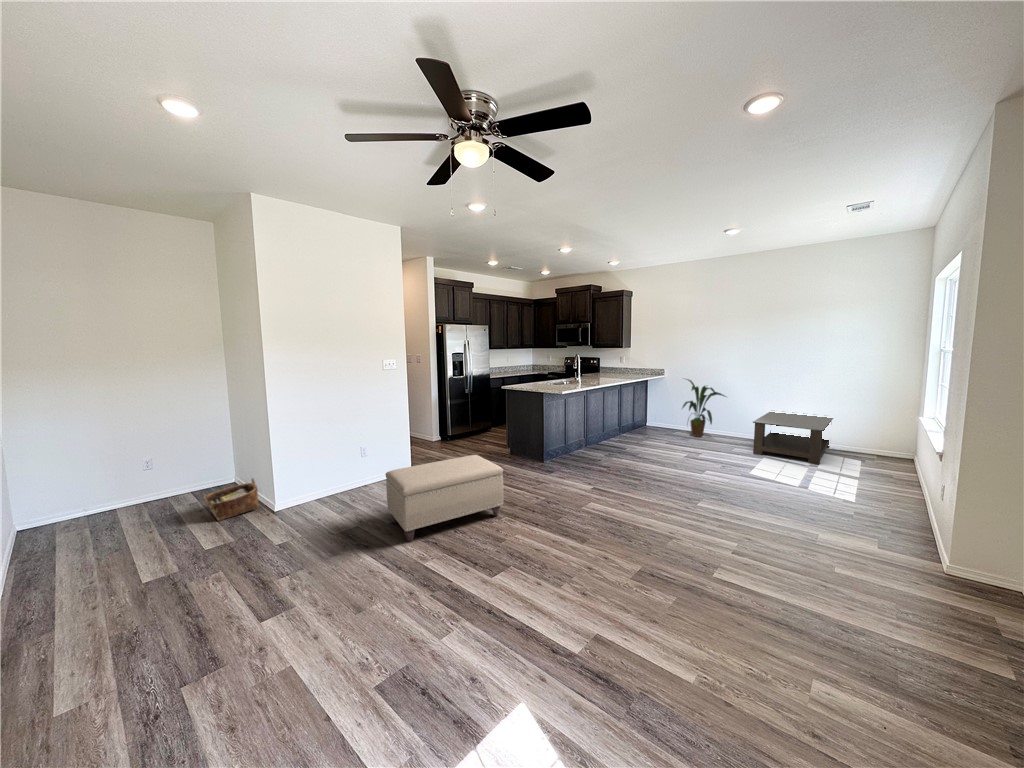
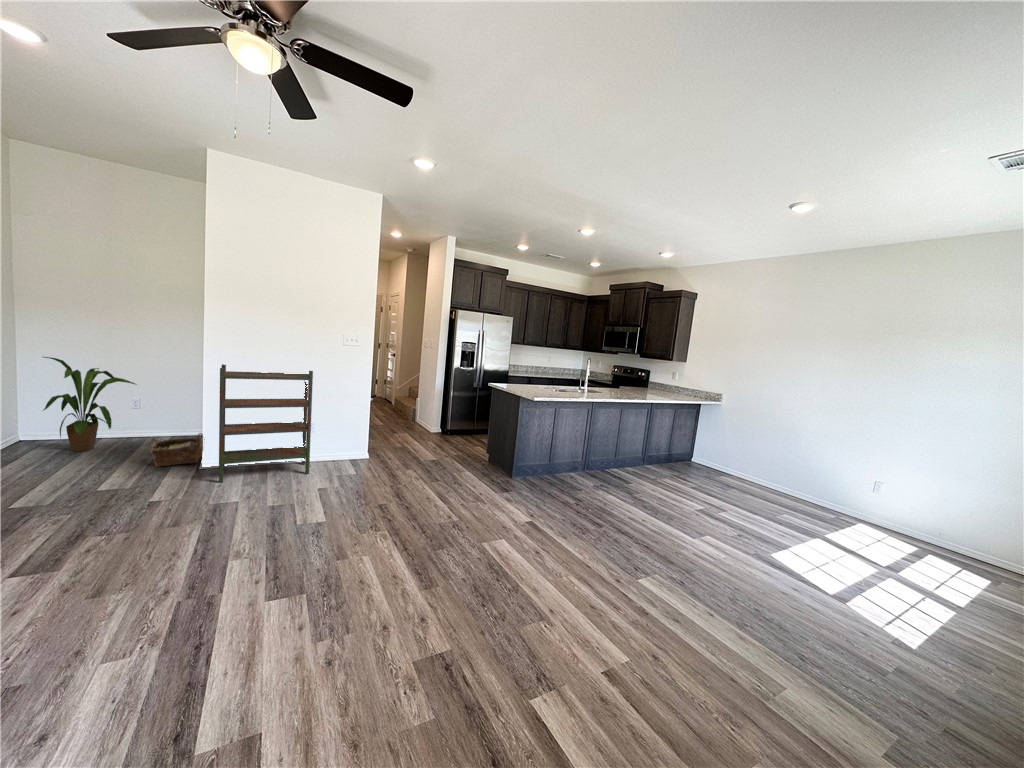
house plant: present [682,379,725,437] -> present [43,357,137,451]
bookshelf: none [283,394,379,519] -> present [219,364,313,483]
coffee table: present [753,412,833,465] -> none [807,475,970,571]
ottoman: present [386,455,503,541] -> none [258,450,395,530]

